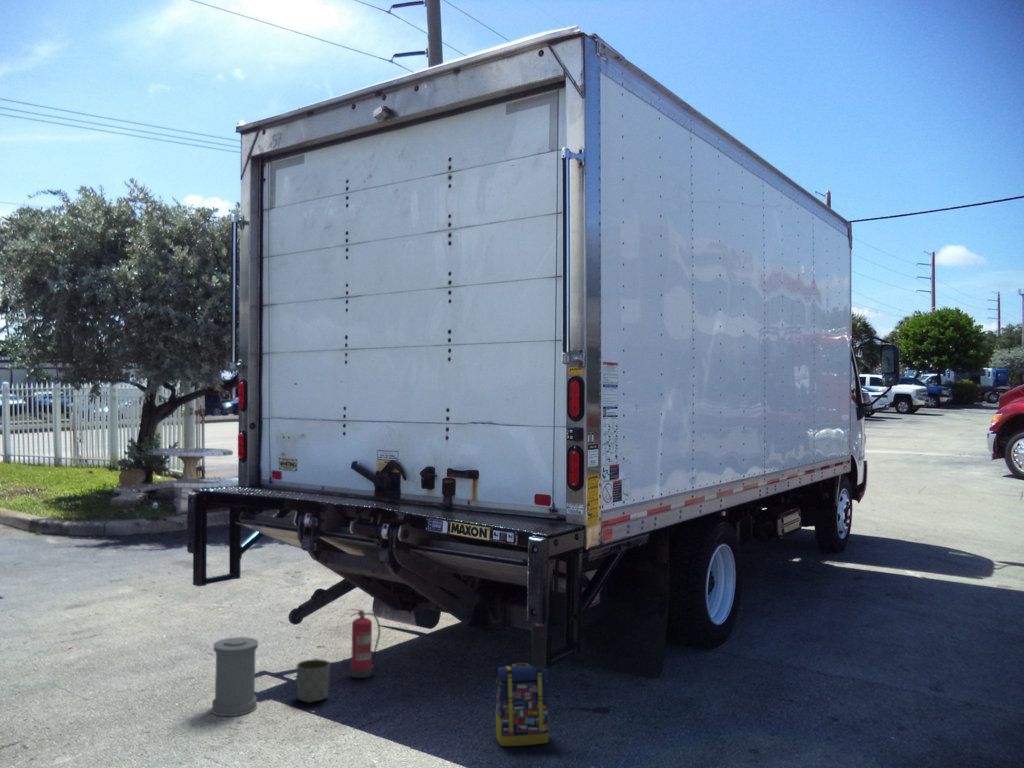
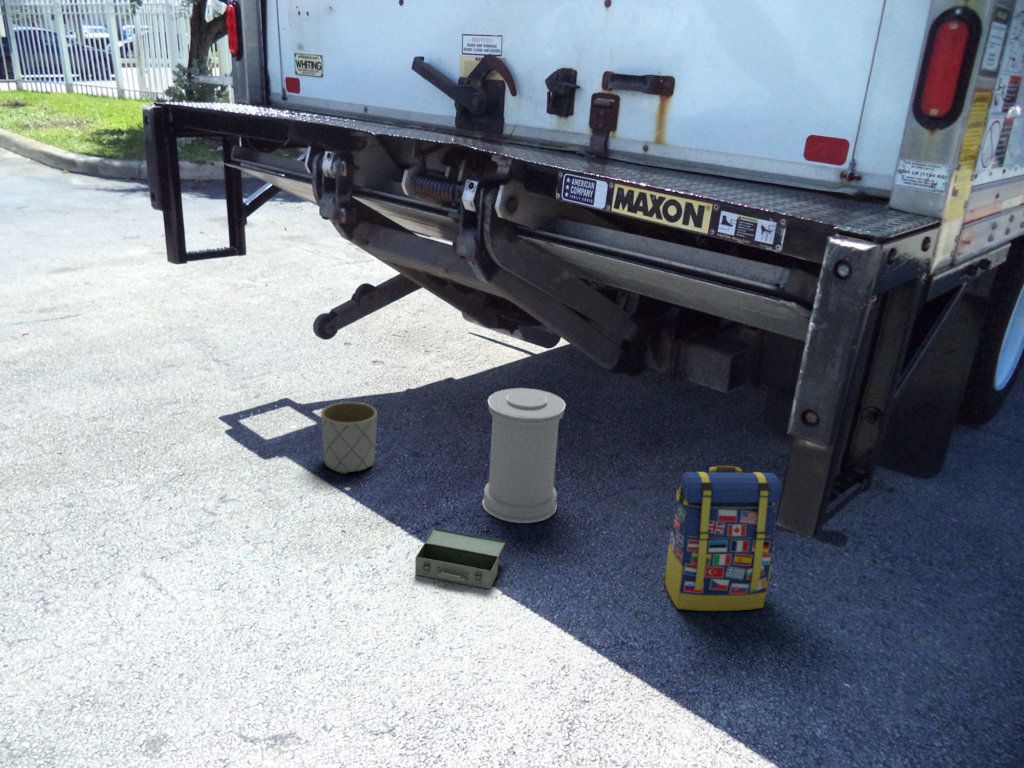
fire extinguisher: present [351,610,380,678] -> none [412,319,463,428]
trash can: present [212,637,258,716] -> present [482,388,565,523]
toolbox: none [357,719,407,746] -> present [415,528,505,589]

